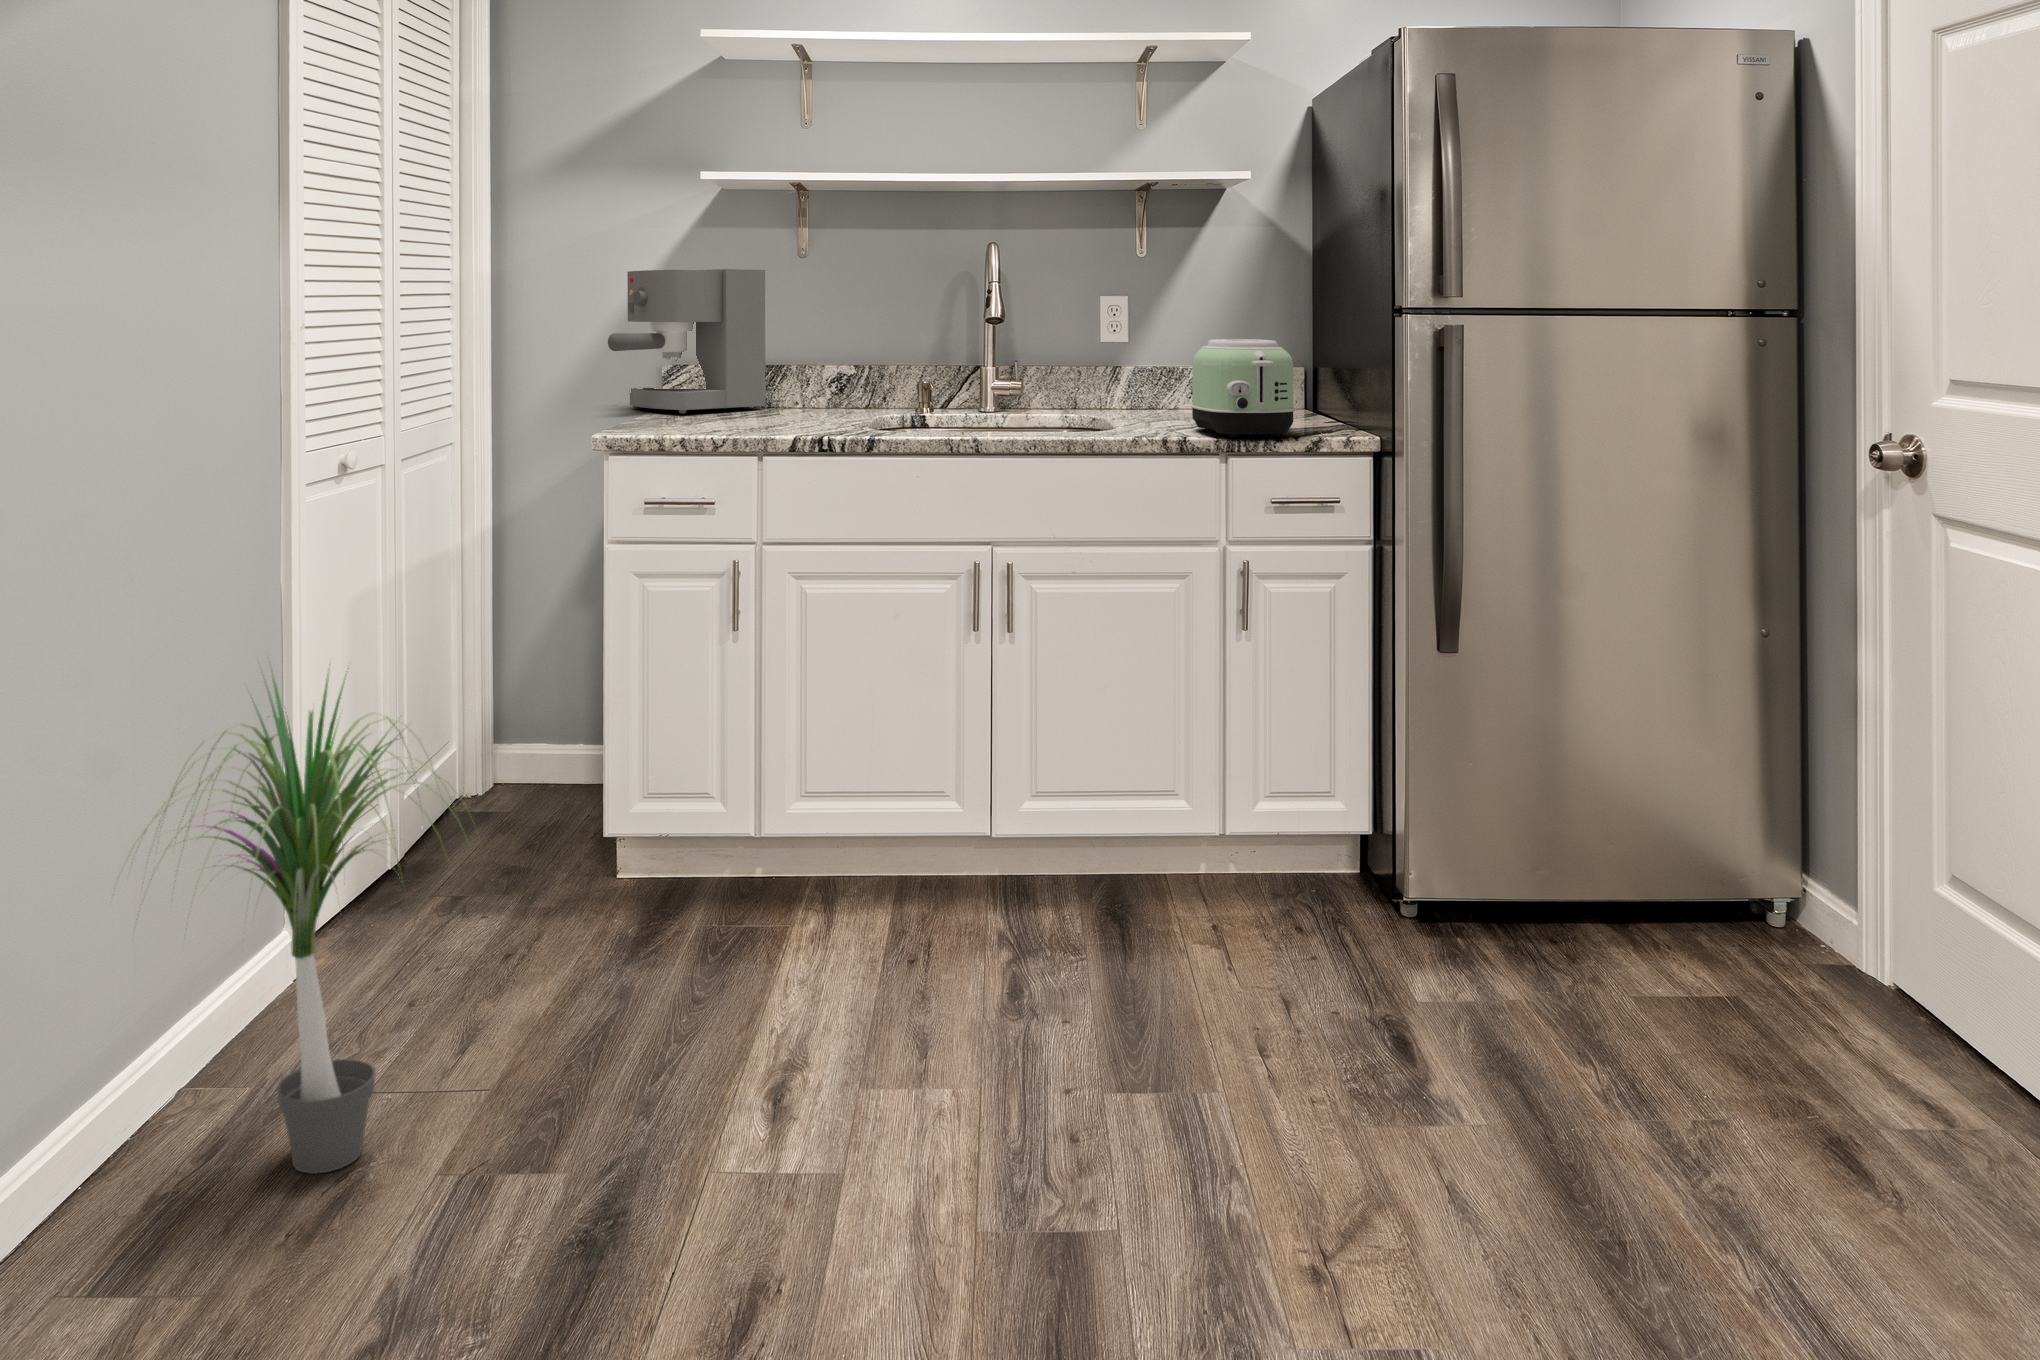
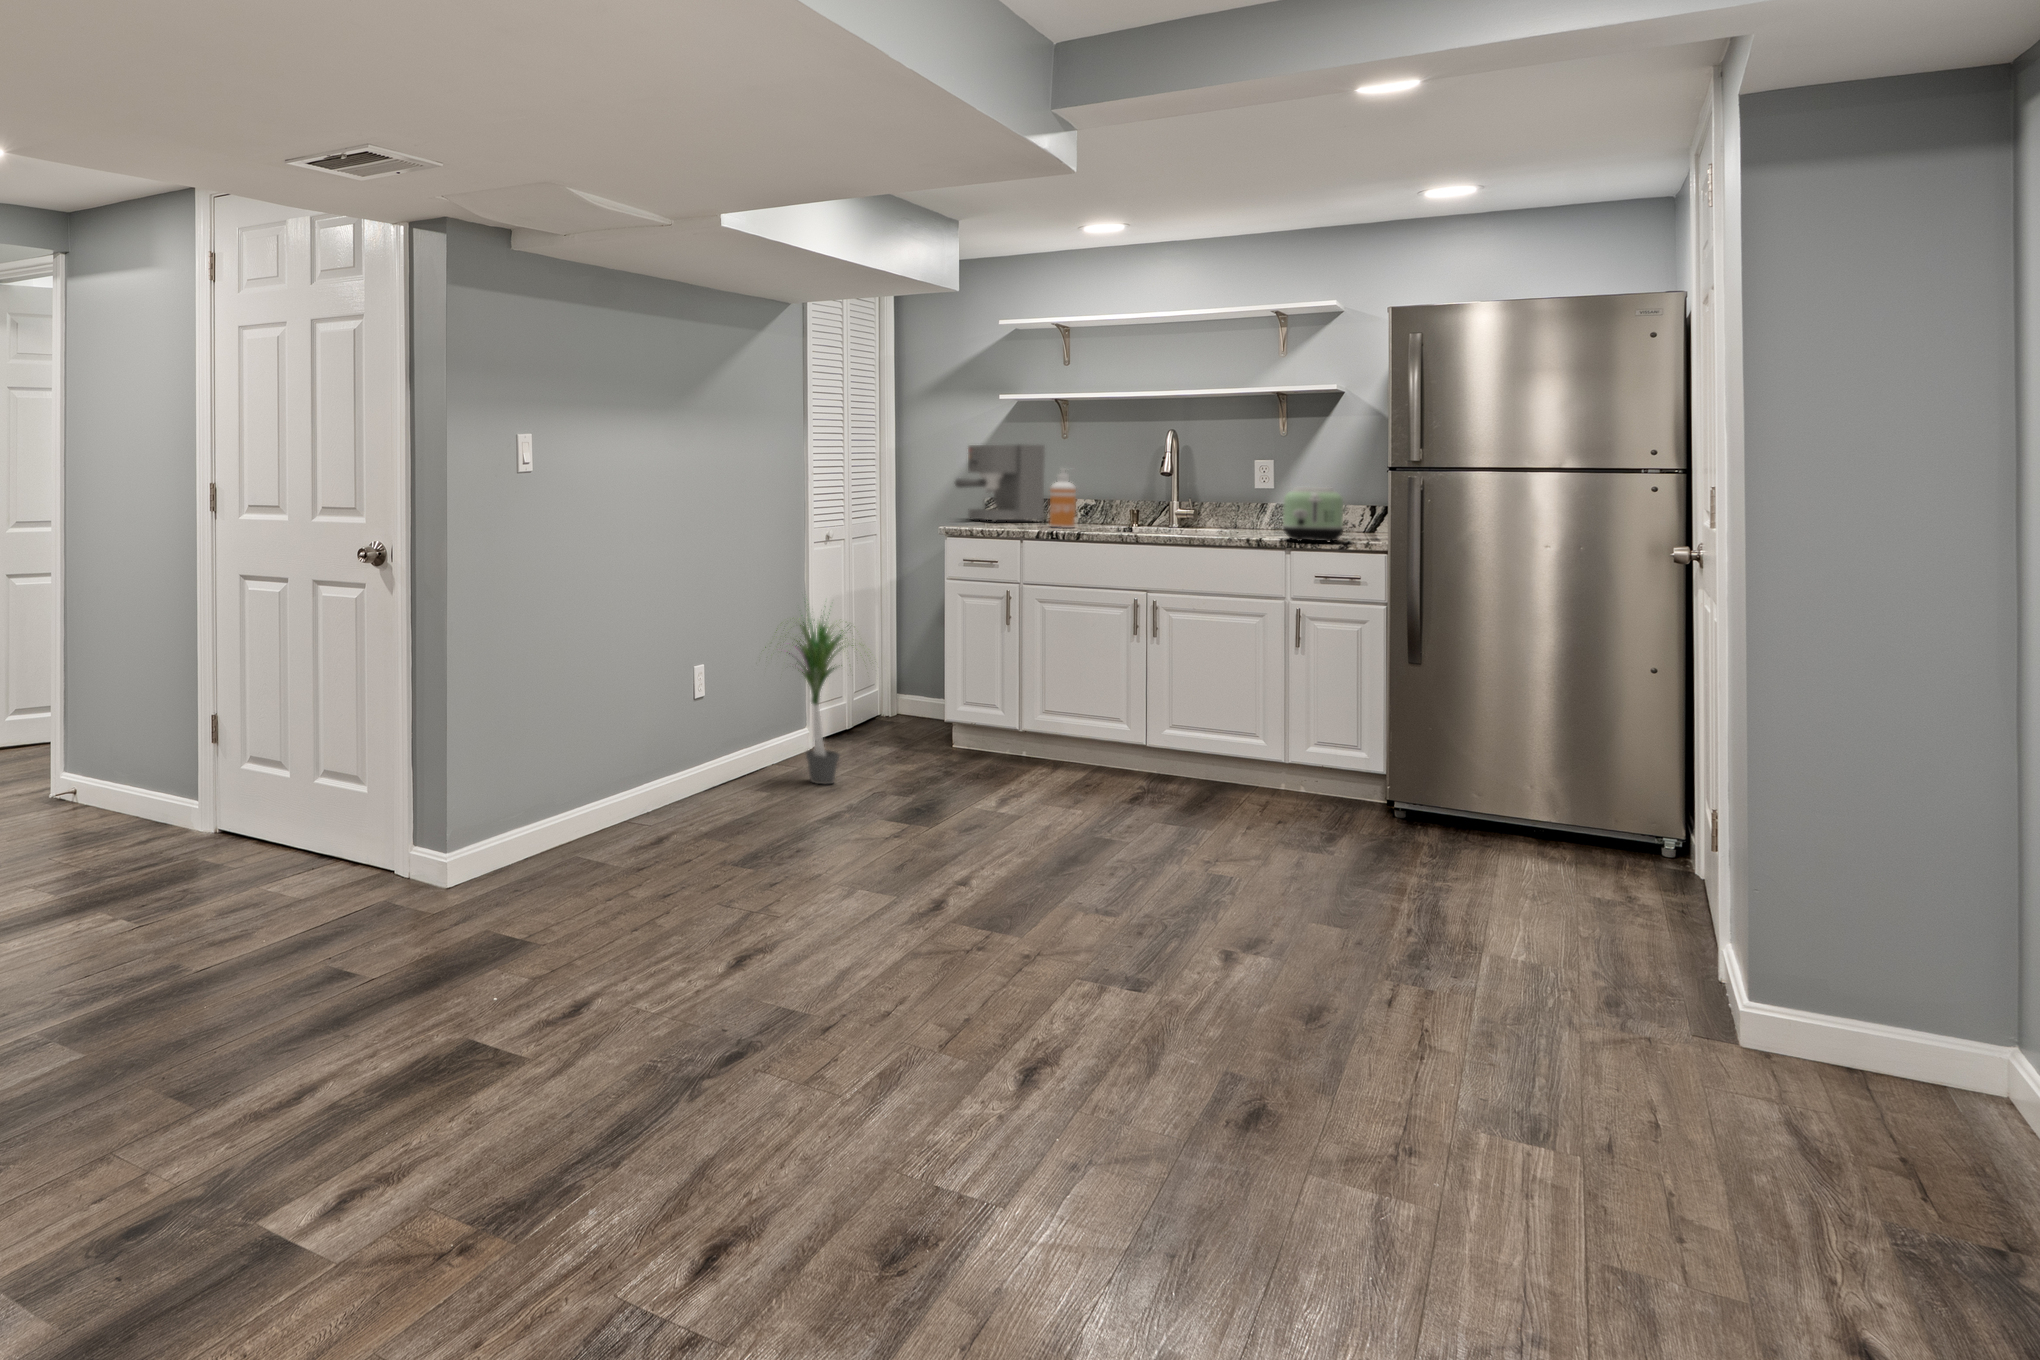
soap dispenser: none [789,312,834,422] -> present [1050,468,1076,528]

